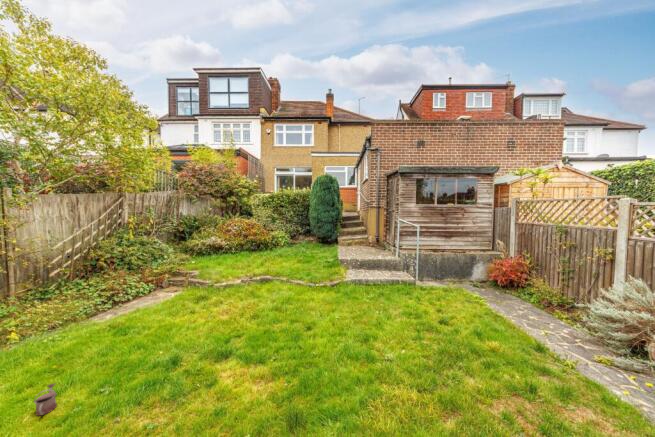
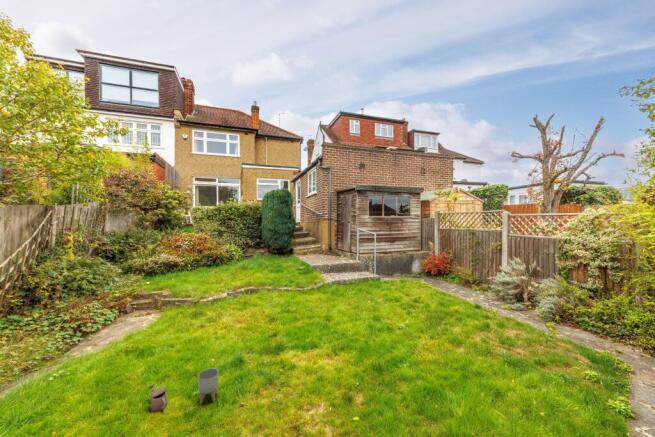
planter: none [71,382,101,422] -> present [198,368,218,404]

